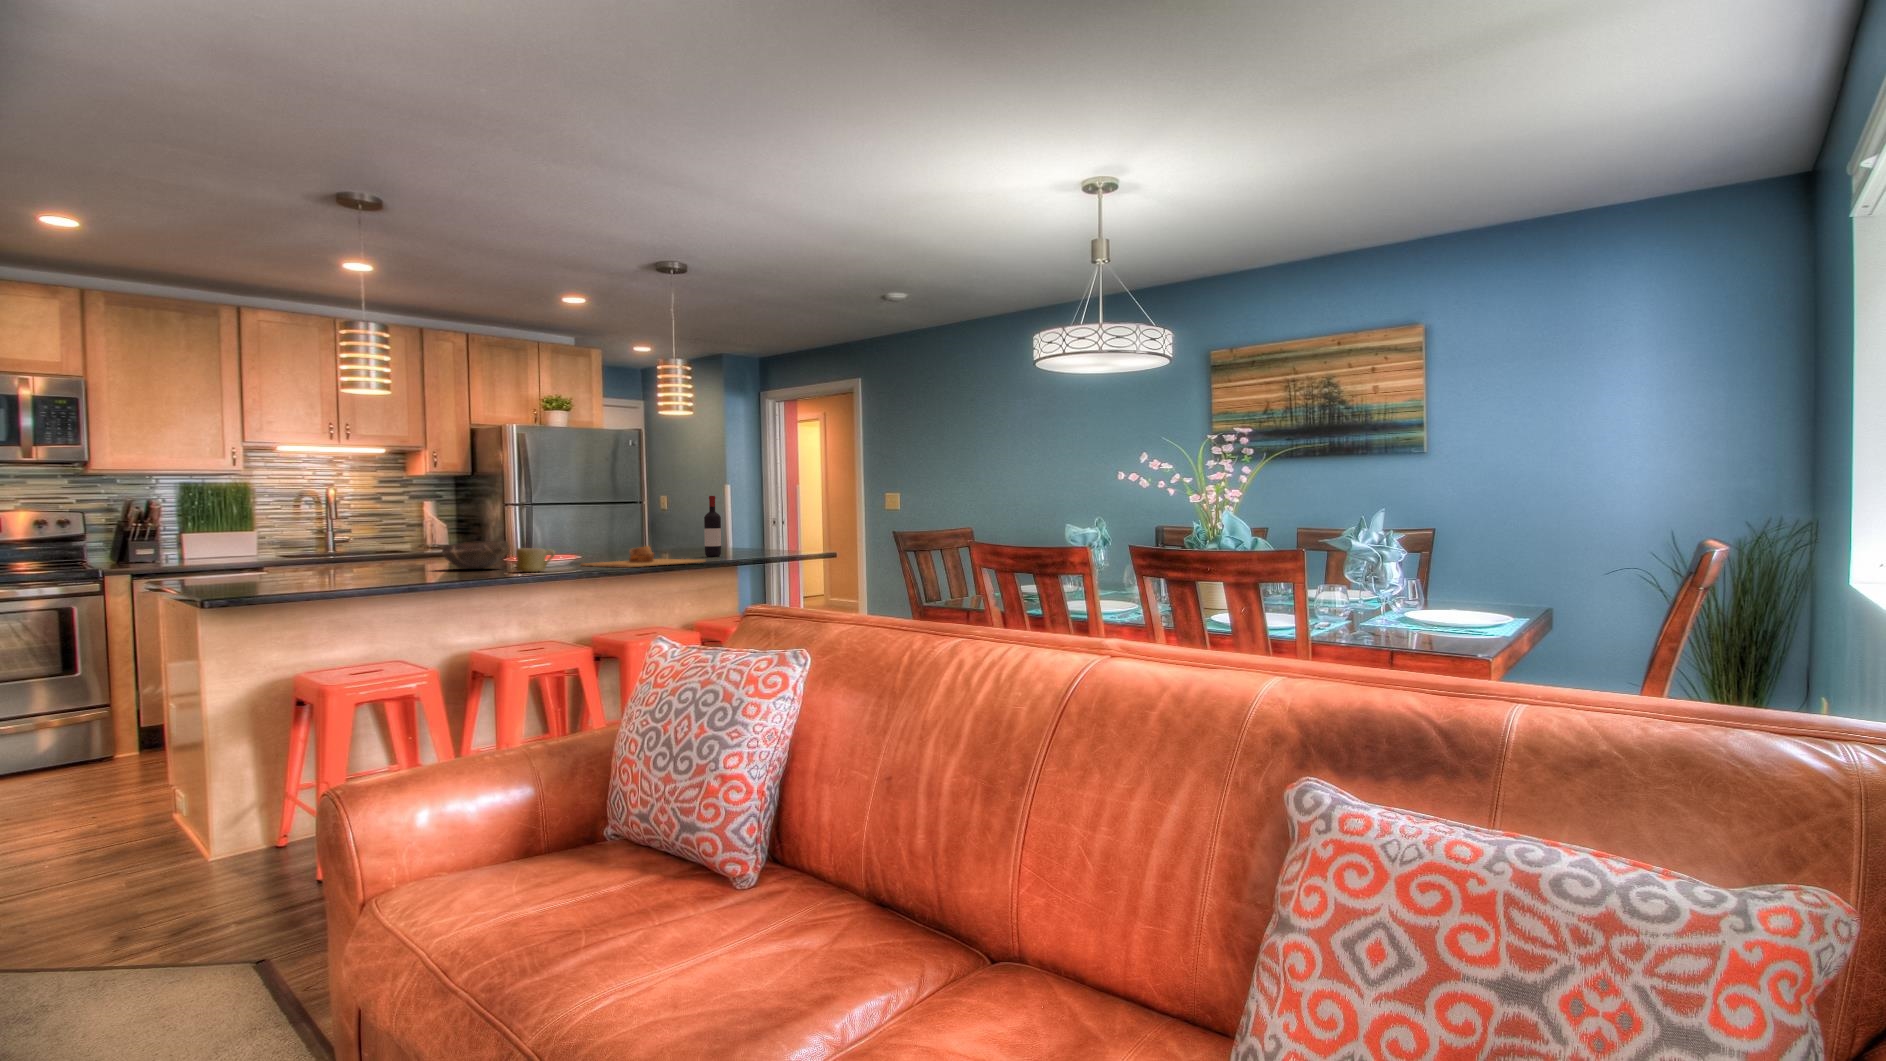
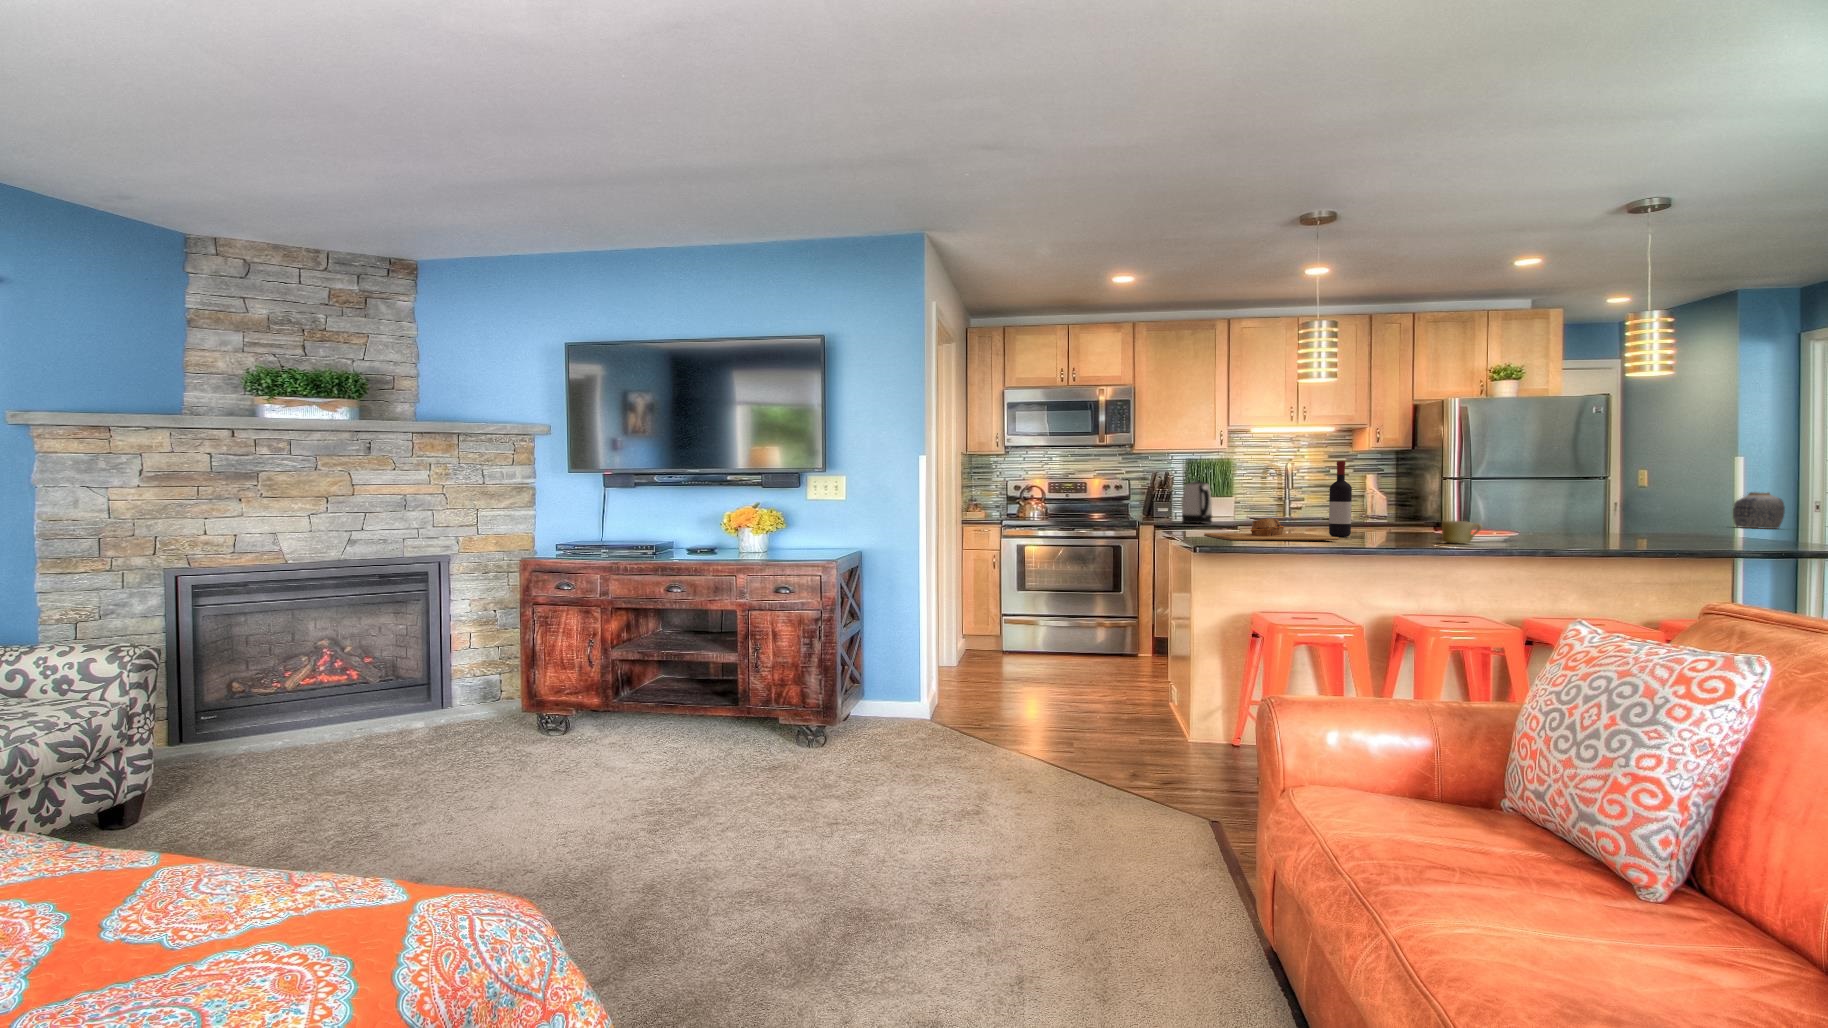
wine bottle: present [704,496,721,557] -> present [1329,461,1352,537]
kettle: none [170,509,221,568] -> present [1182,481,1212,523]
vase: none [727,517,757,546] -> present [1733,492,1785,529]
bowl: present [442,541,509,569] -> none [1373,512,1437,538]
cutting board: present [581,546,705,568] -> present [1204,518,1339,540]

